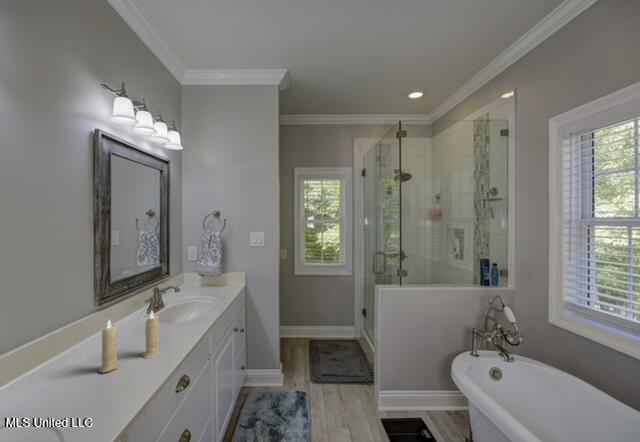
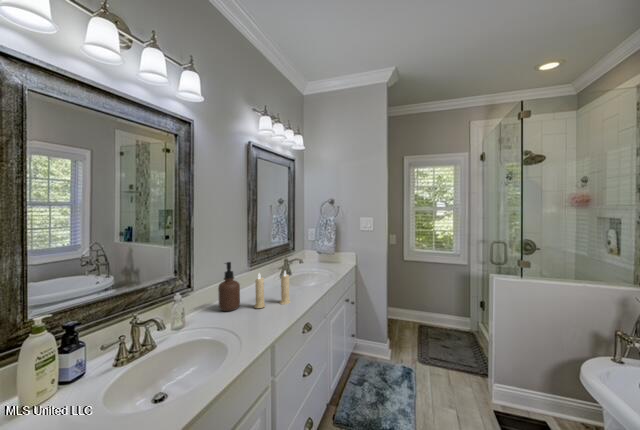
soap dispenser: none [30,308,73,388] -> present [218,262,240,311]

